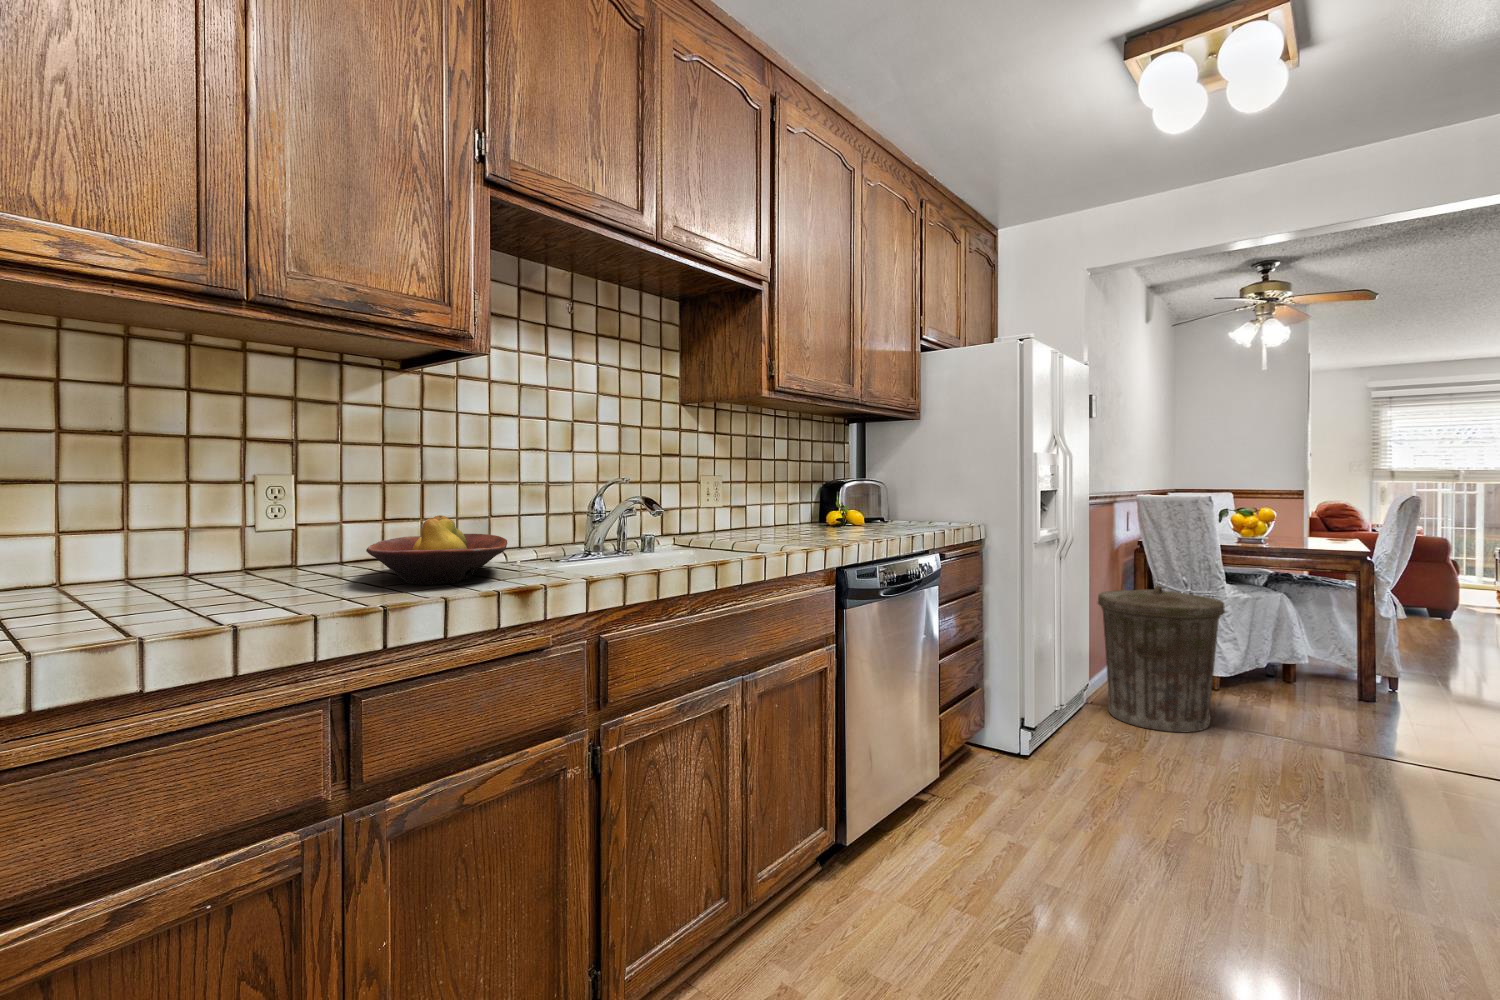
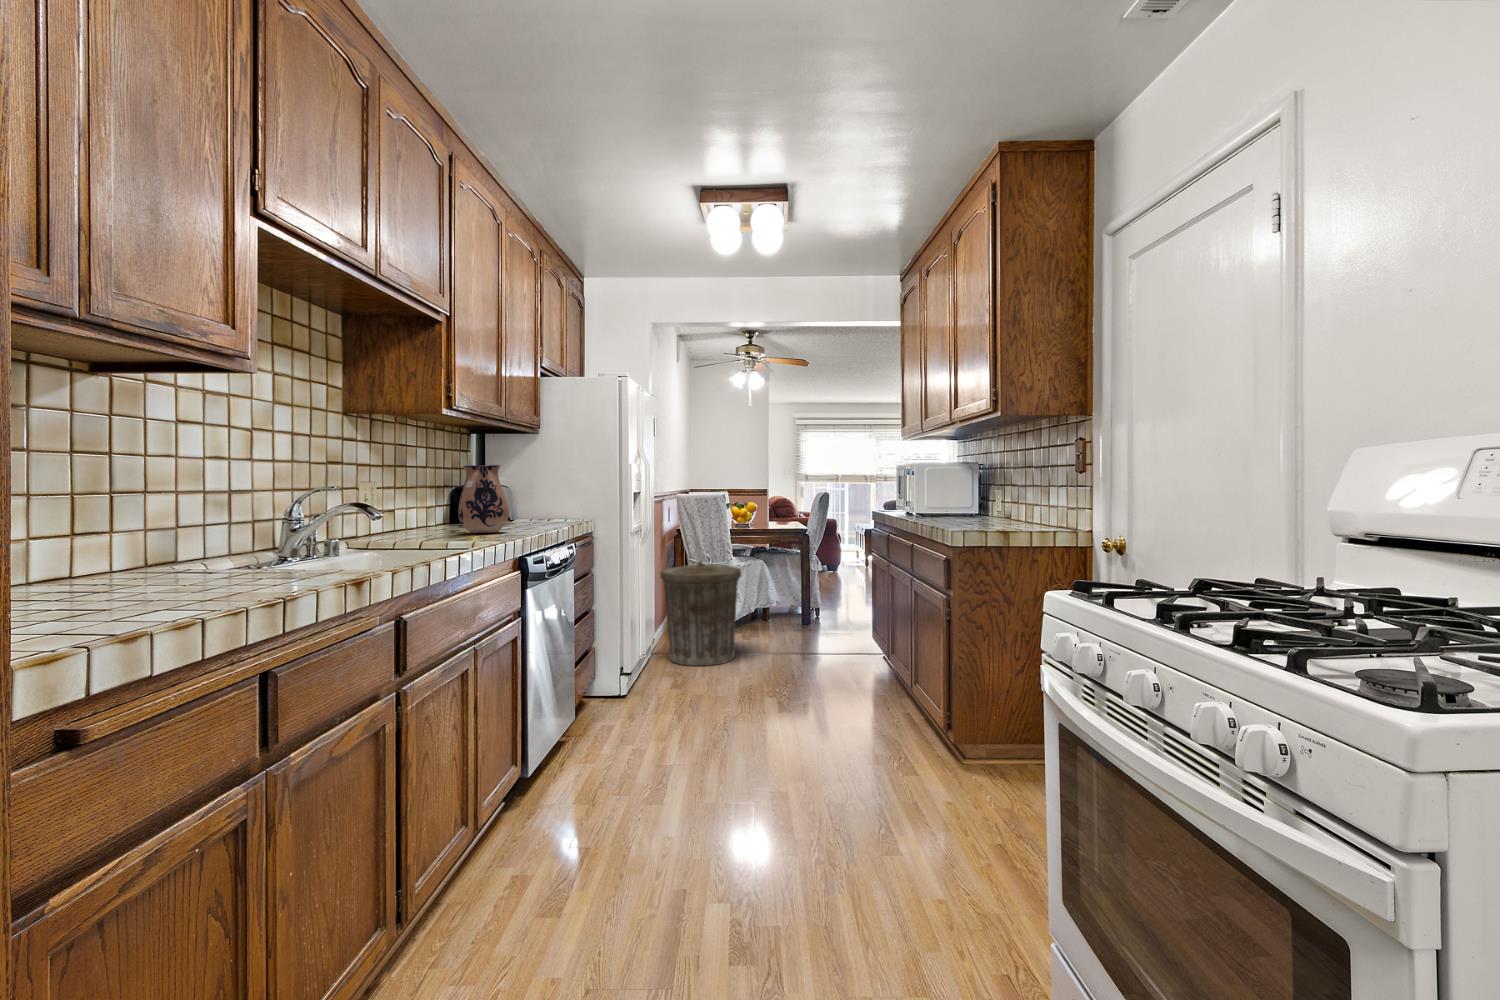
ceramic pitcher: none [797,456,851,536] -> present [458,465,509,533]
fruit bowl: present [366,515,507,585] -> none [138,523,316,585]

